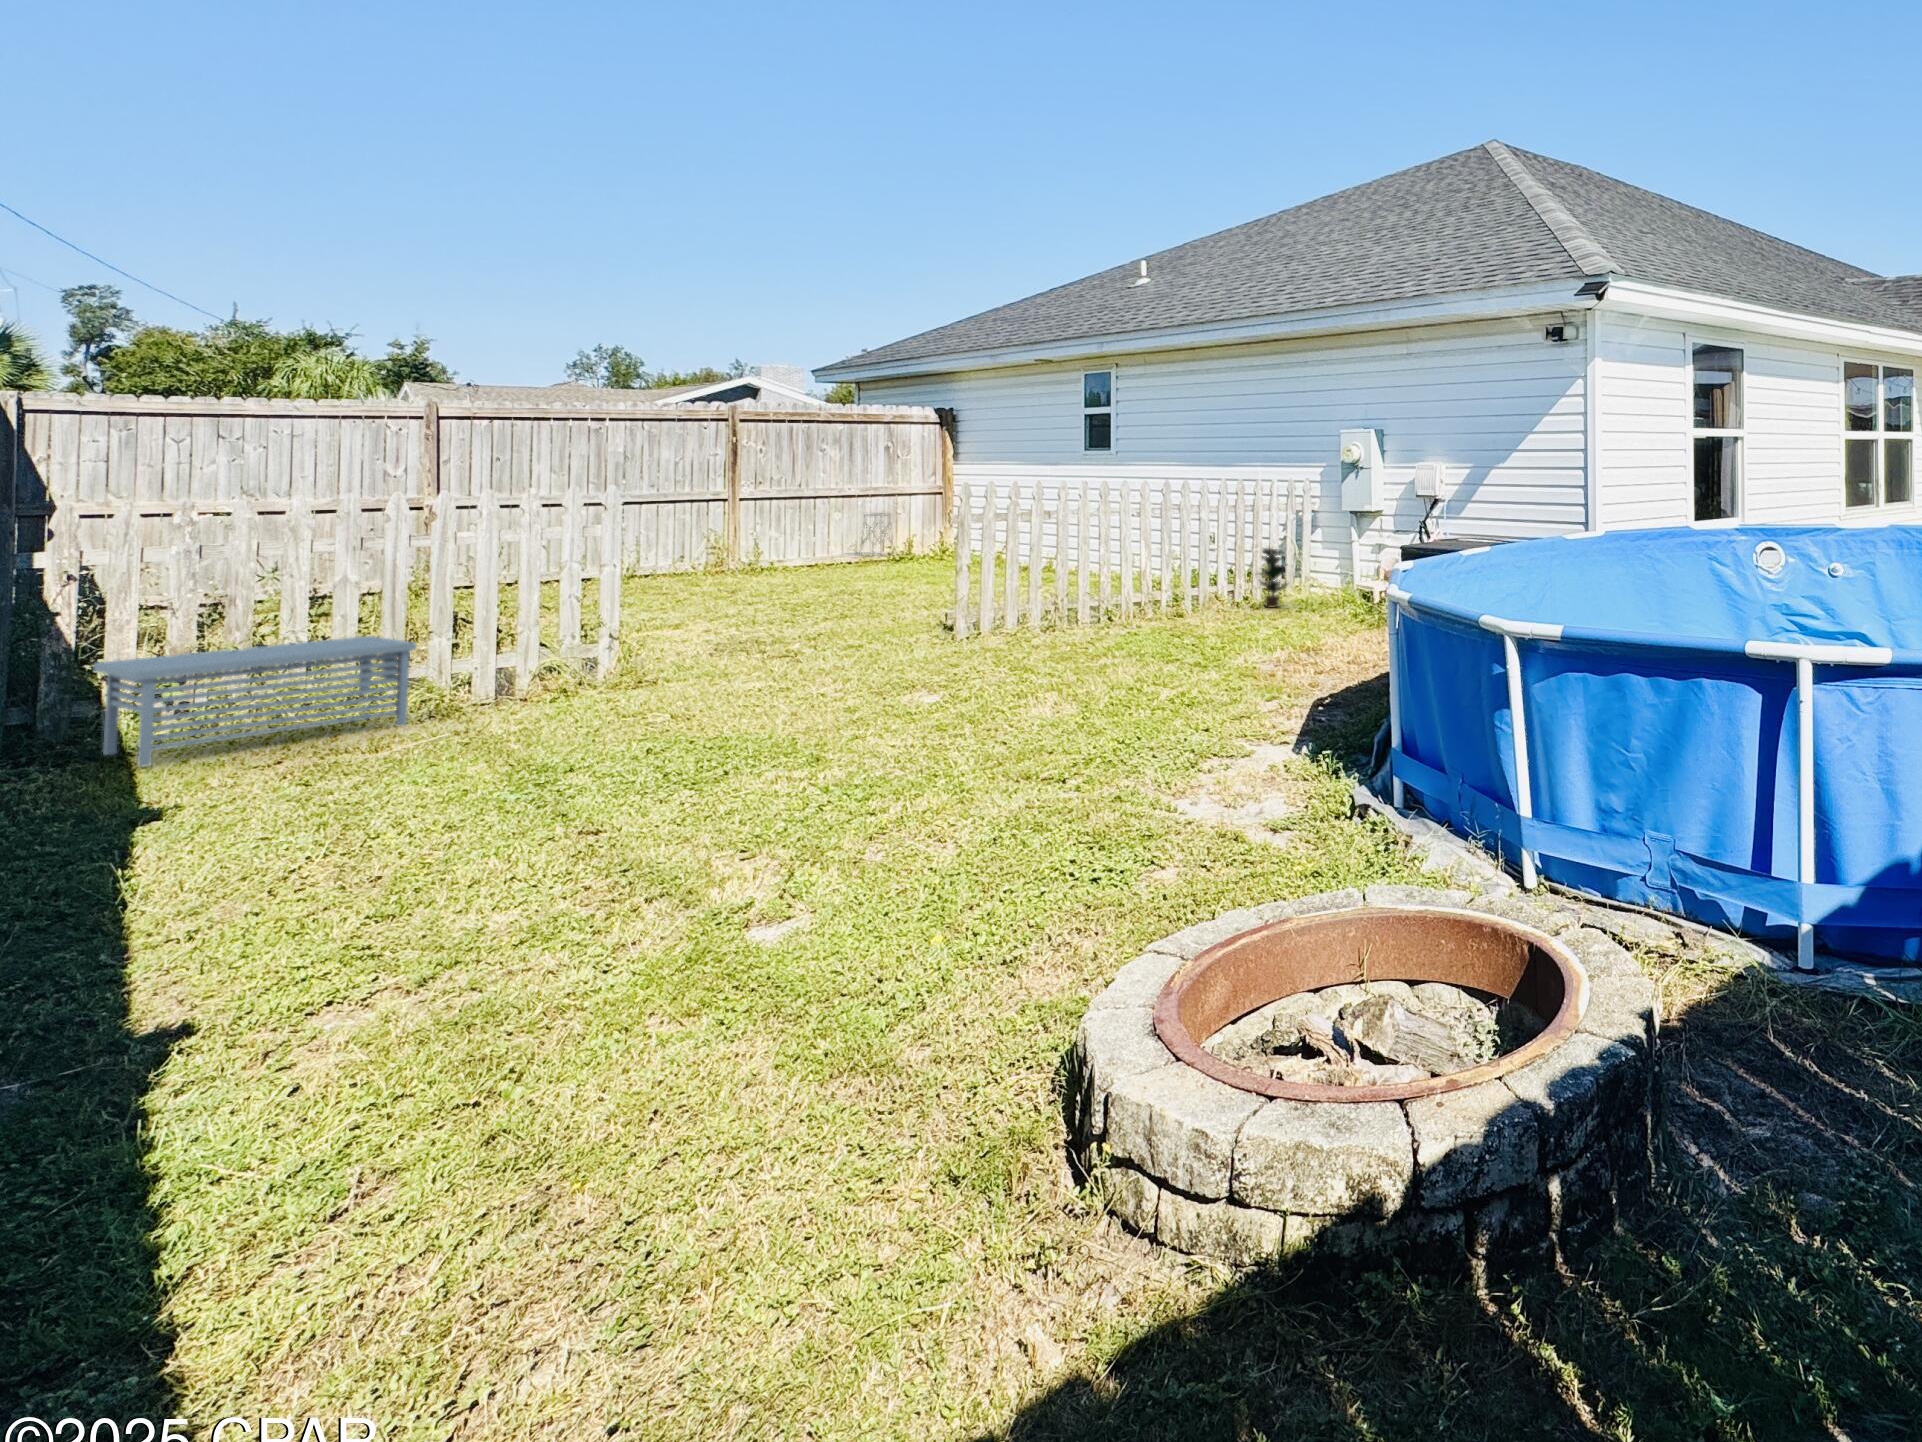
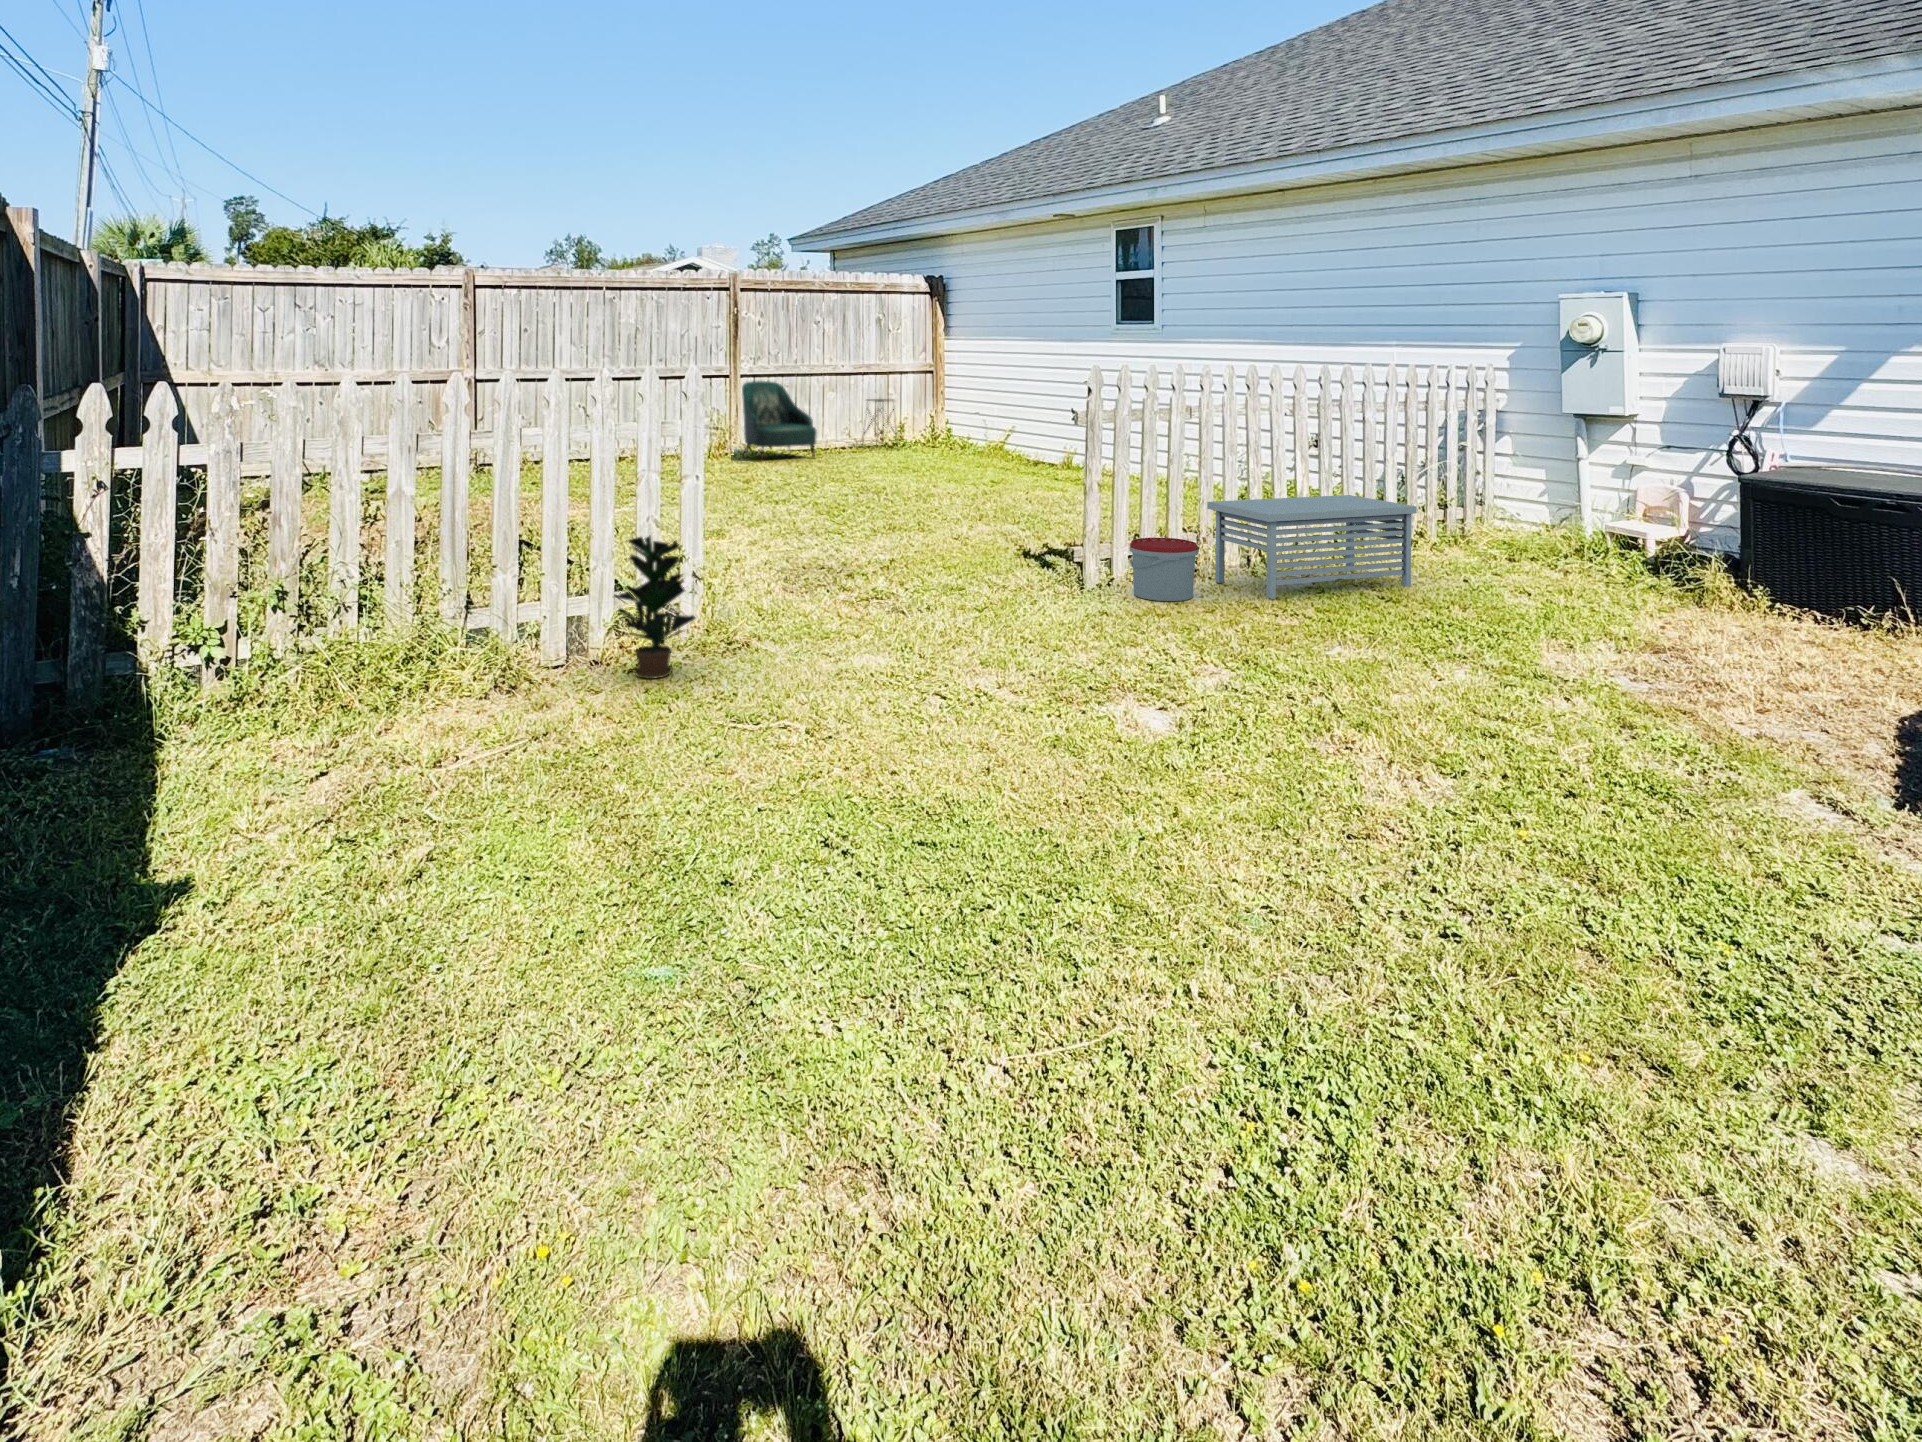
armchair: none [735,500,808,569] -> present [742,381,817,461]
potted plant: present [1260,548,1287,608] -> present [614,536,695,679]
bucket: none [983,600,1033,641] -> present [1130,538,1198,601]
storage bench: present [94,636,416,767] -> present [1207,495,1417,599]

